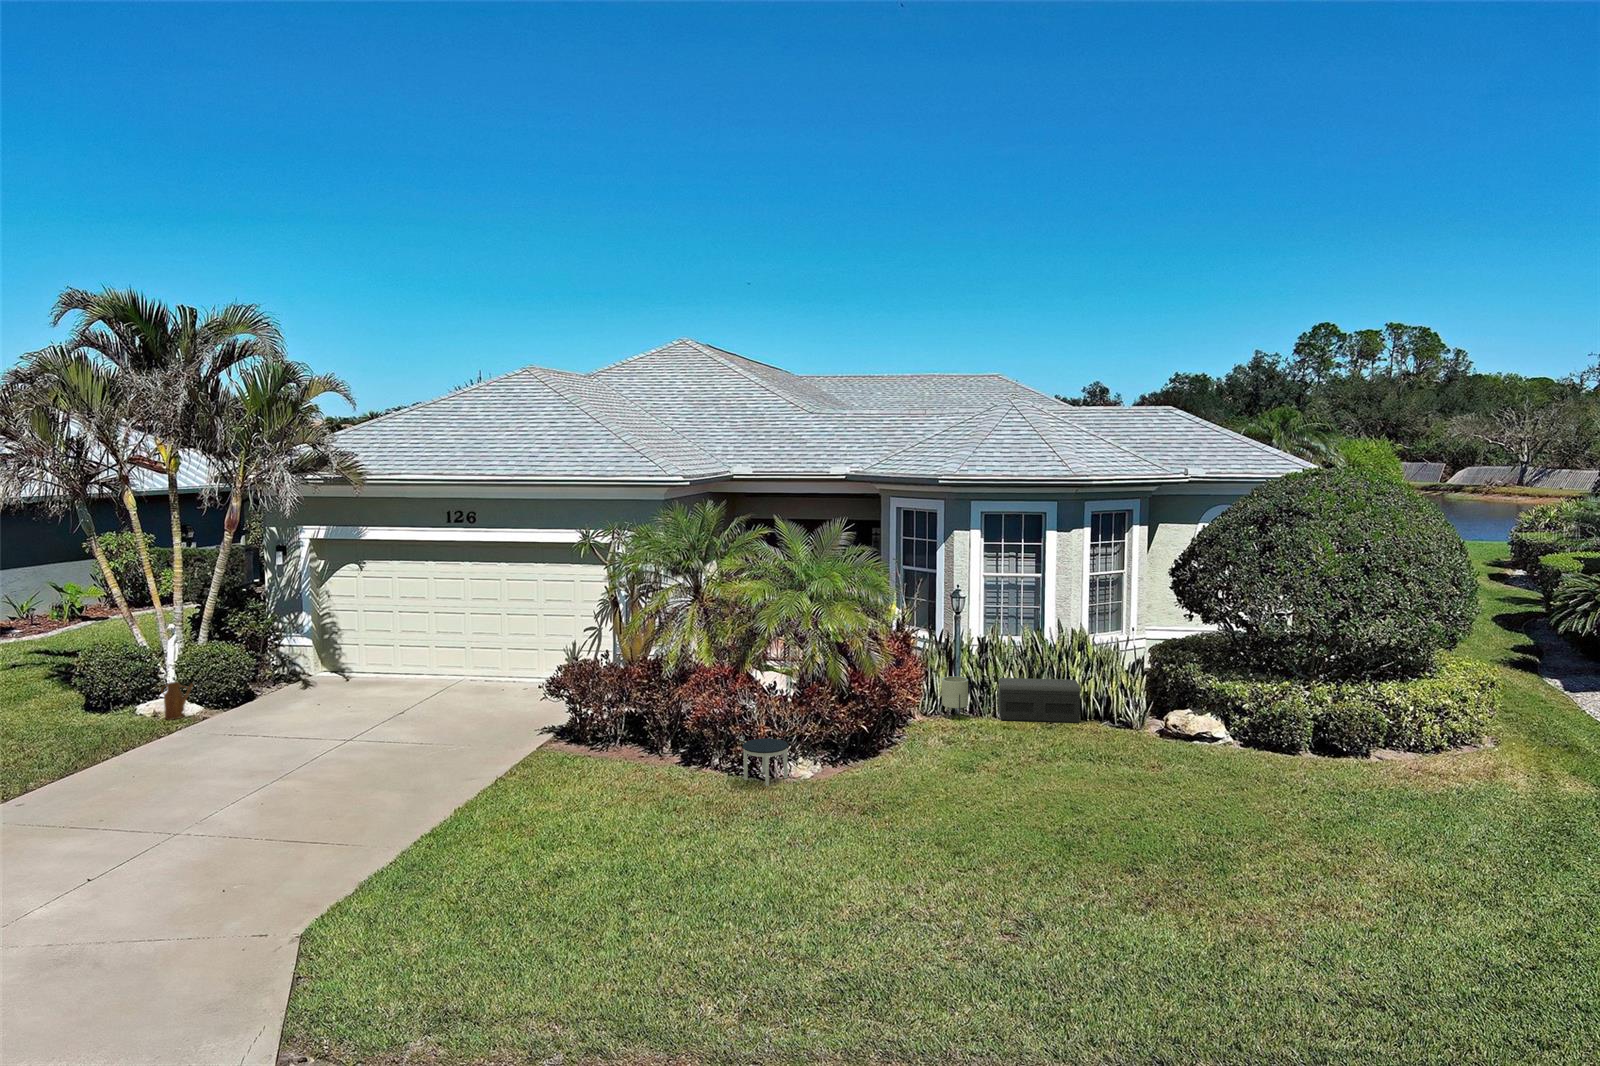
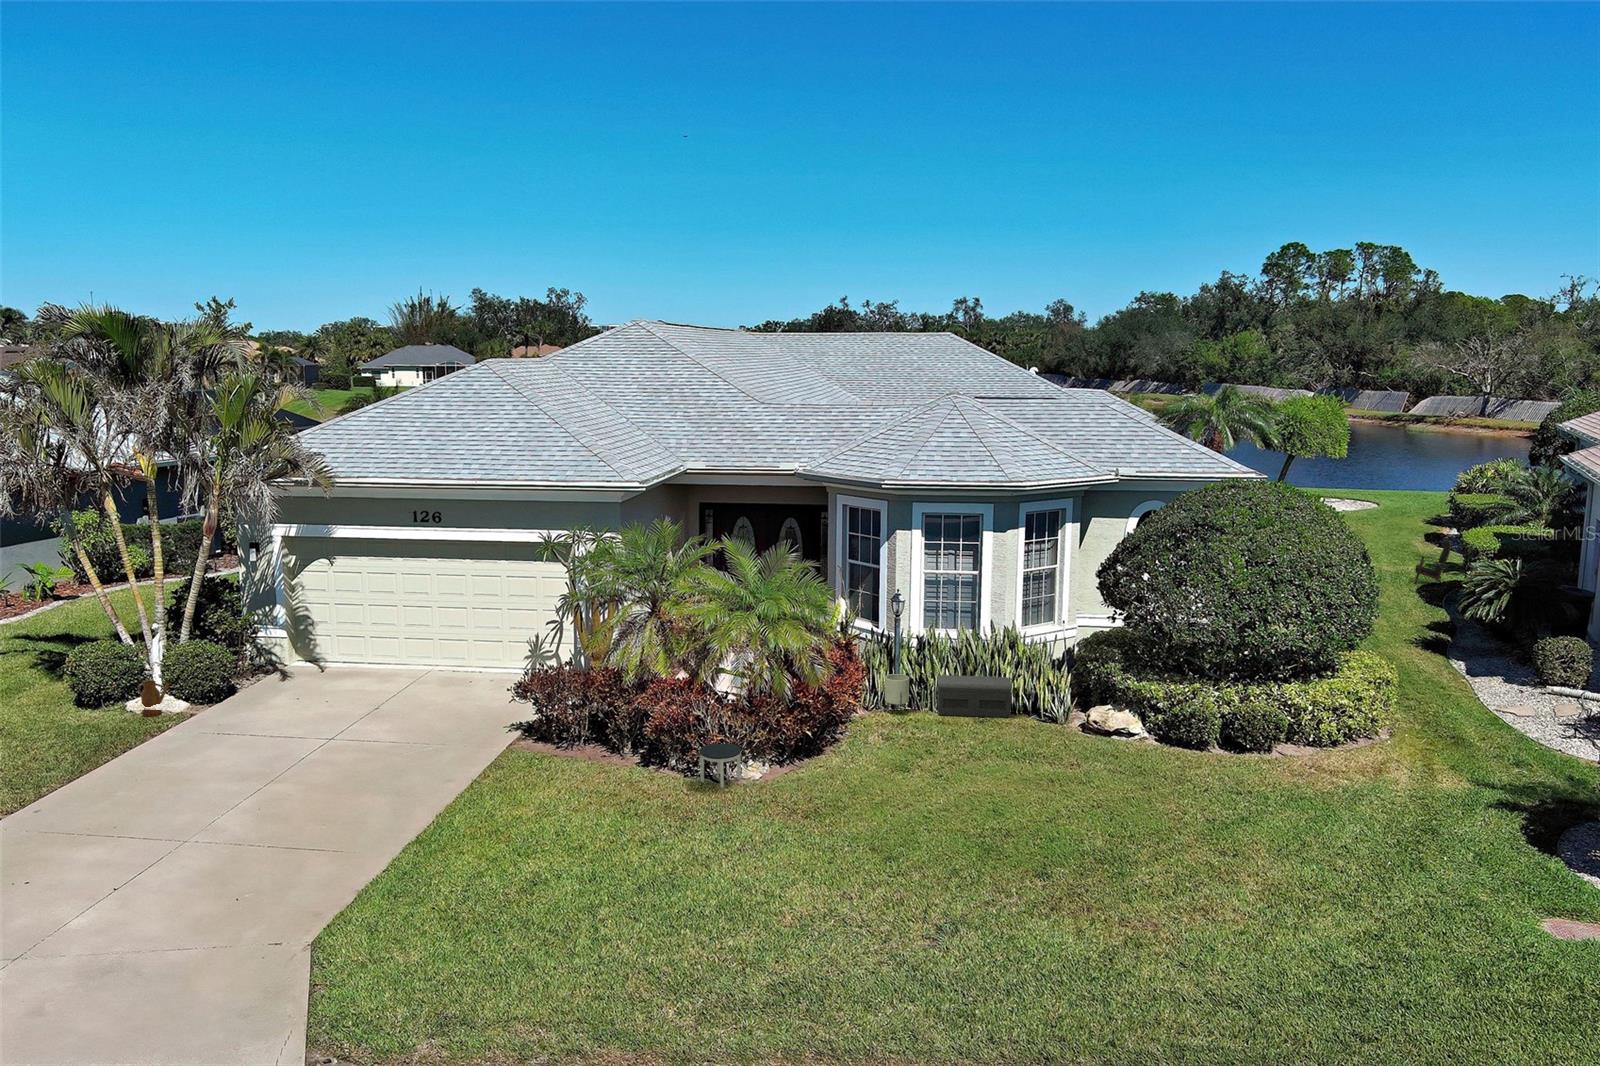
lounge chair: none [1502,557,1542,607] -> present [1415,539,1451,584]

